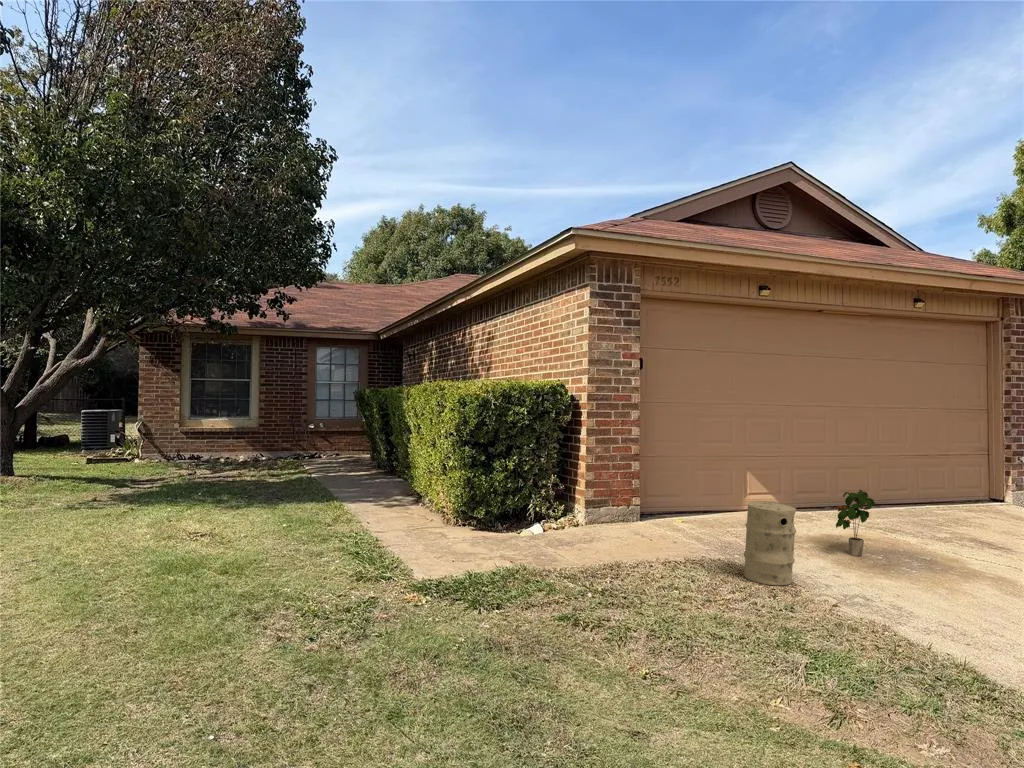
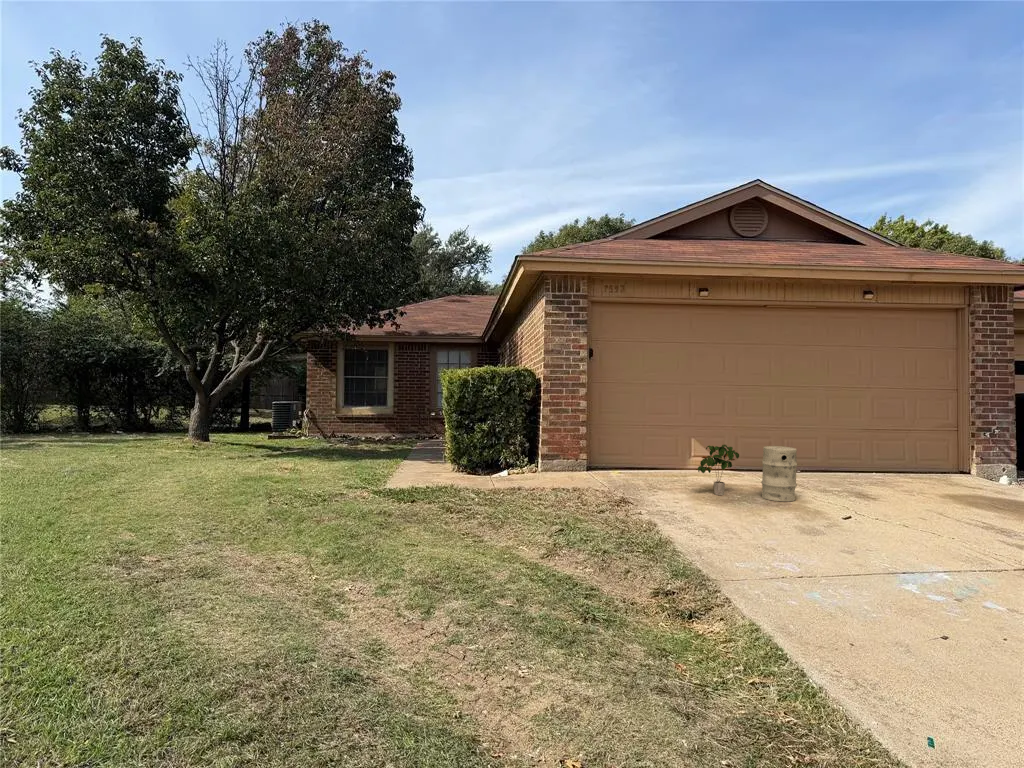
trash can: present [744,501,796,585] -> present [761,446,797,502]

